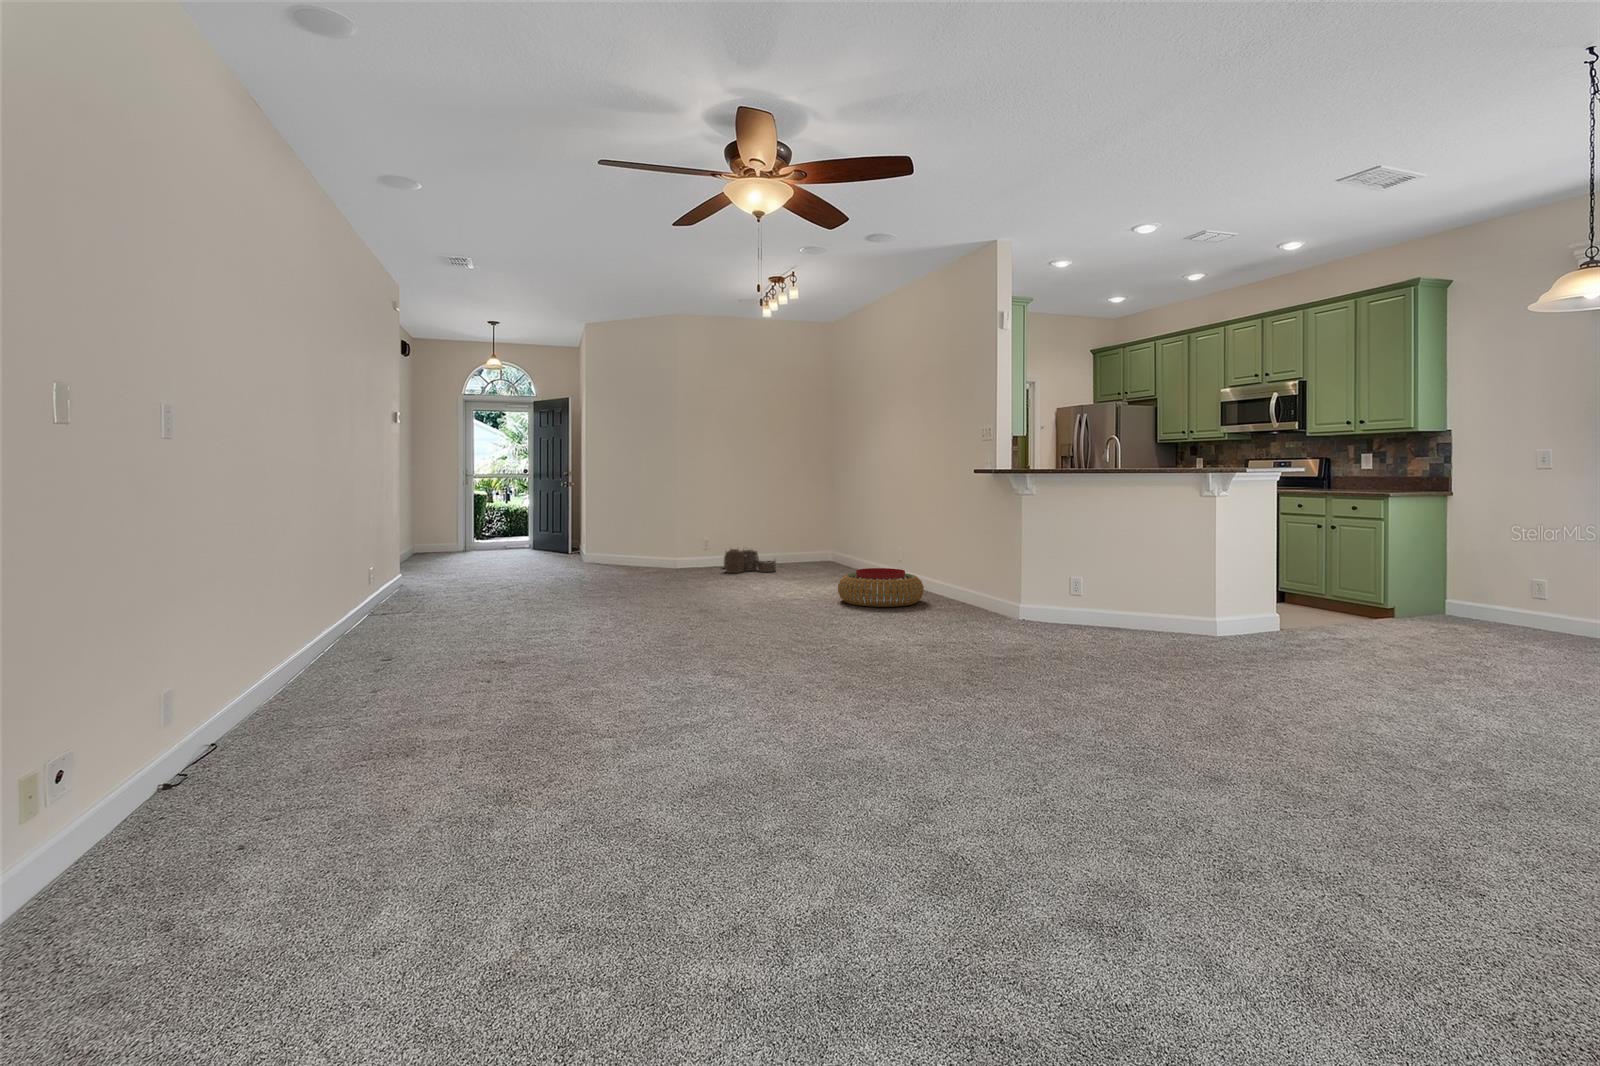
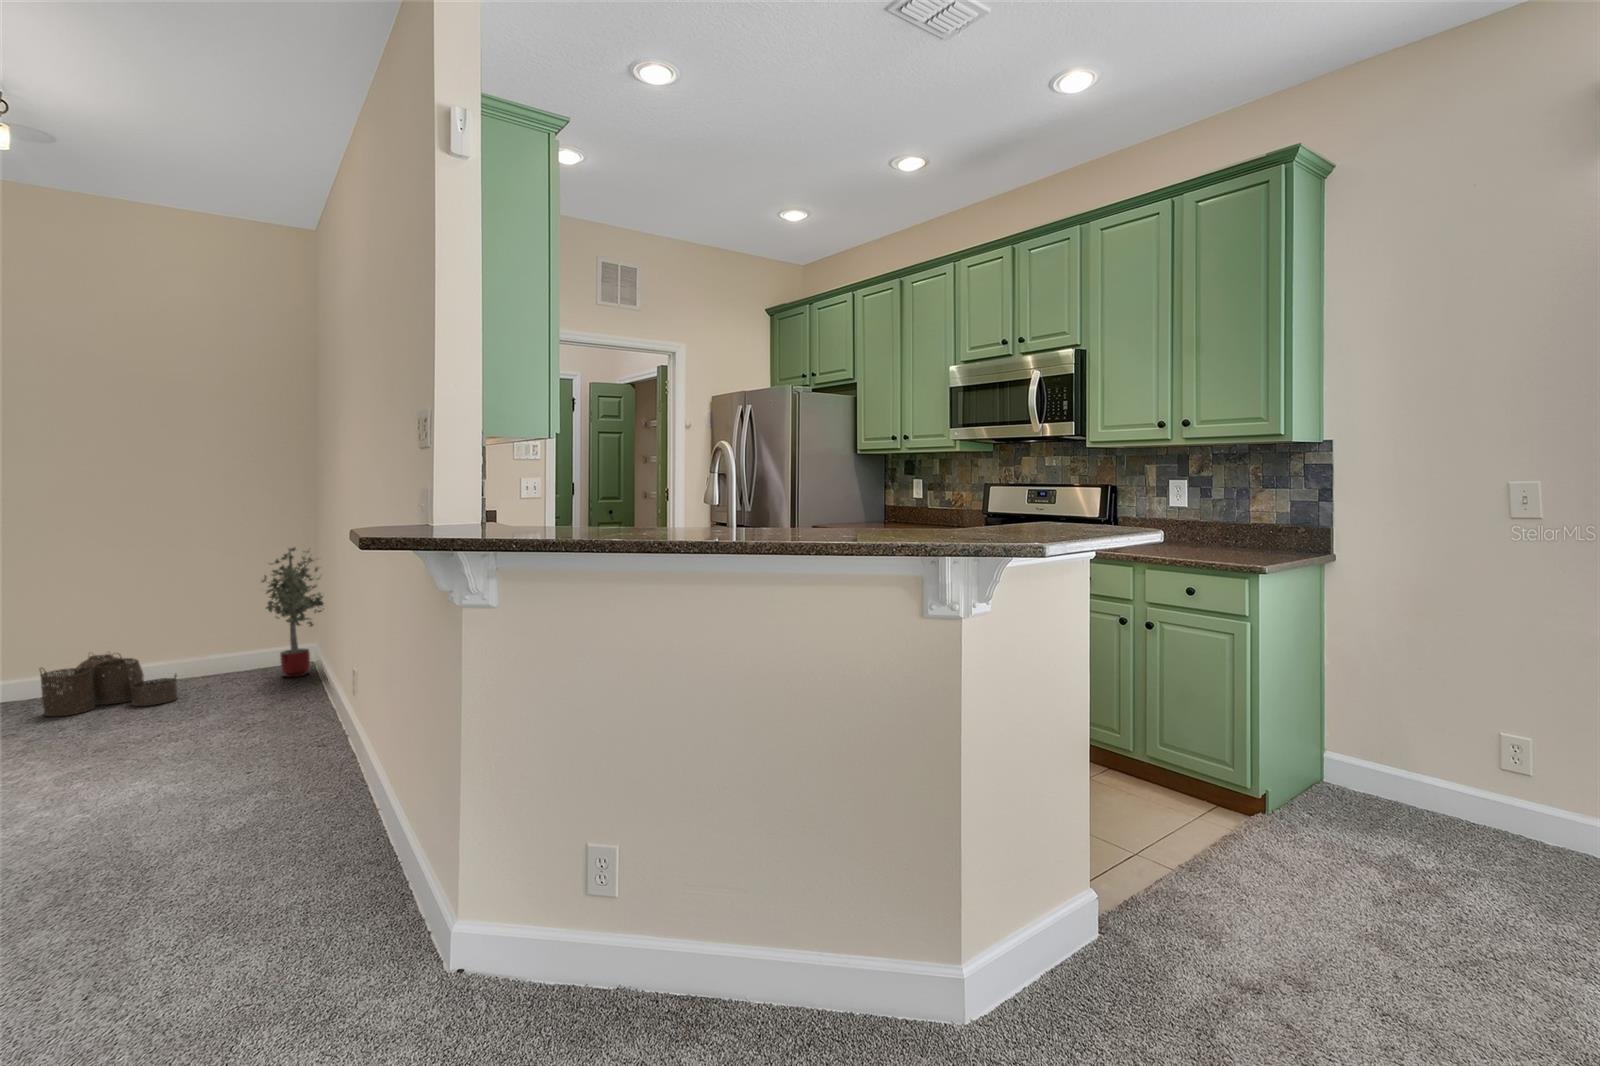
potted tree: none [806,496,845,568] -> present [262,547,324,677]
pouf: present [838,568,924,607] -> none [72,755,340,898]

